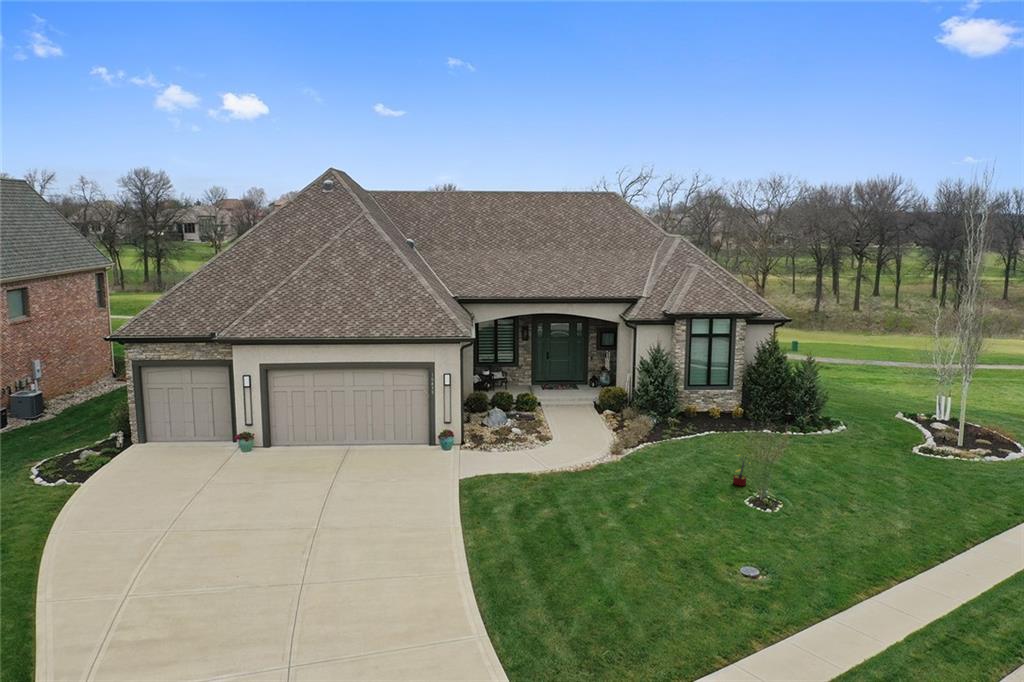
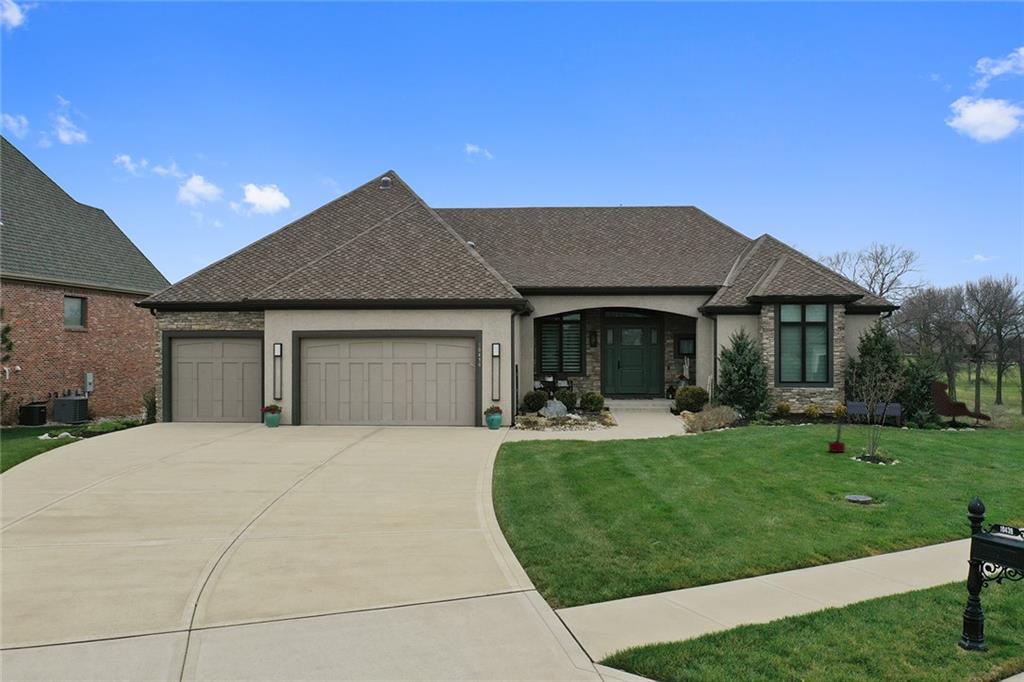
lounge chair: none [811,390,857,431] -> present [931,381,991,428]
bench: none [743,406,787,429] -> present [847,401,901,426]

